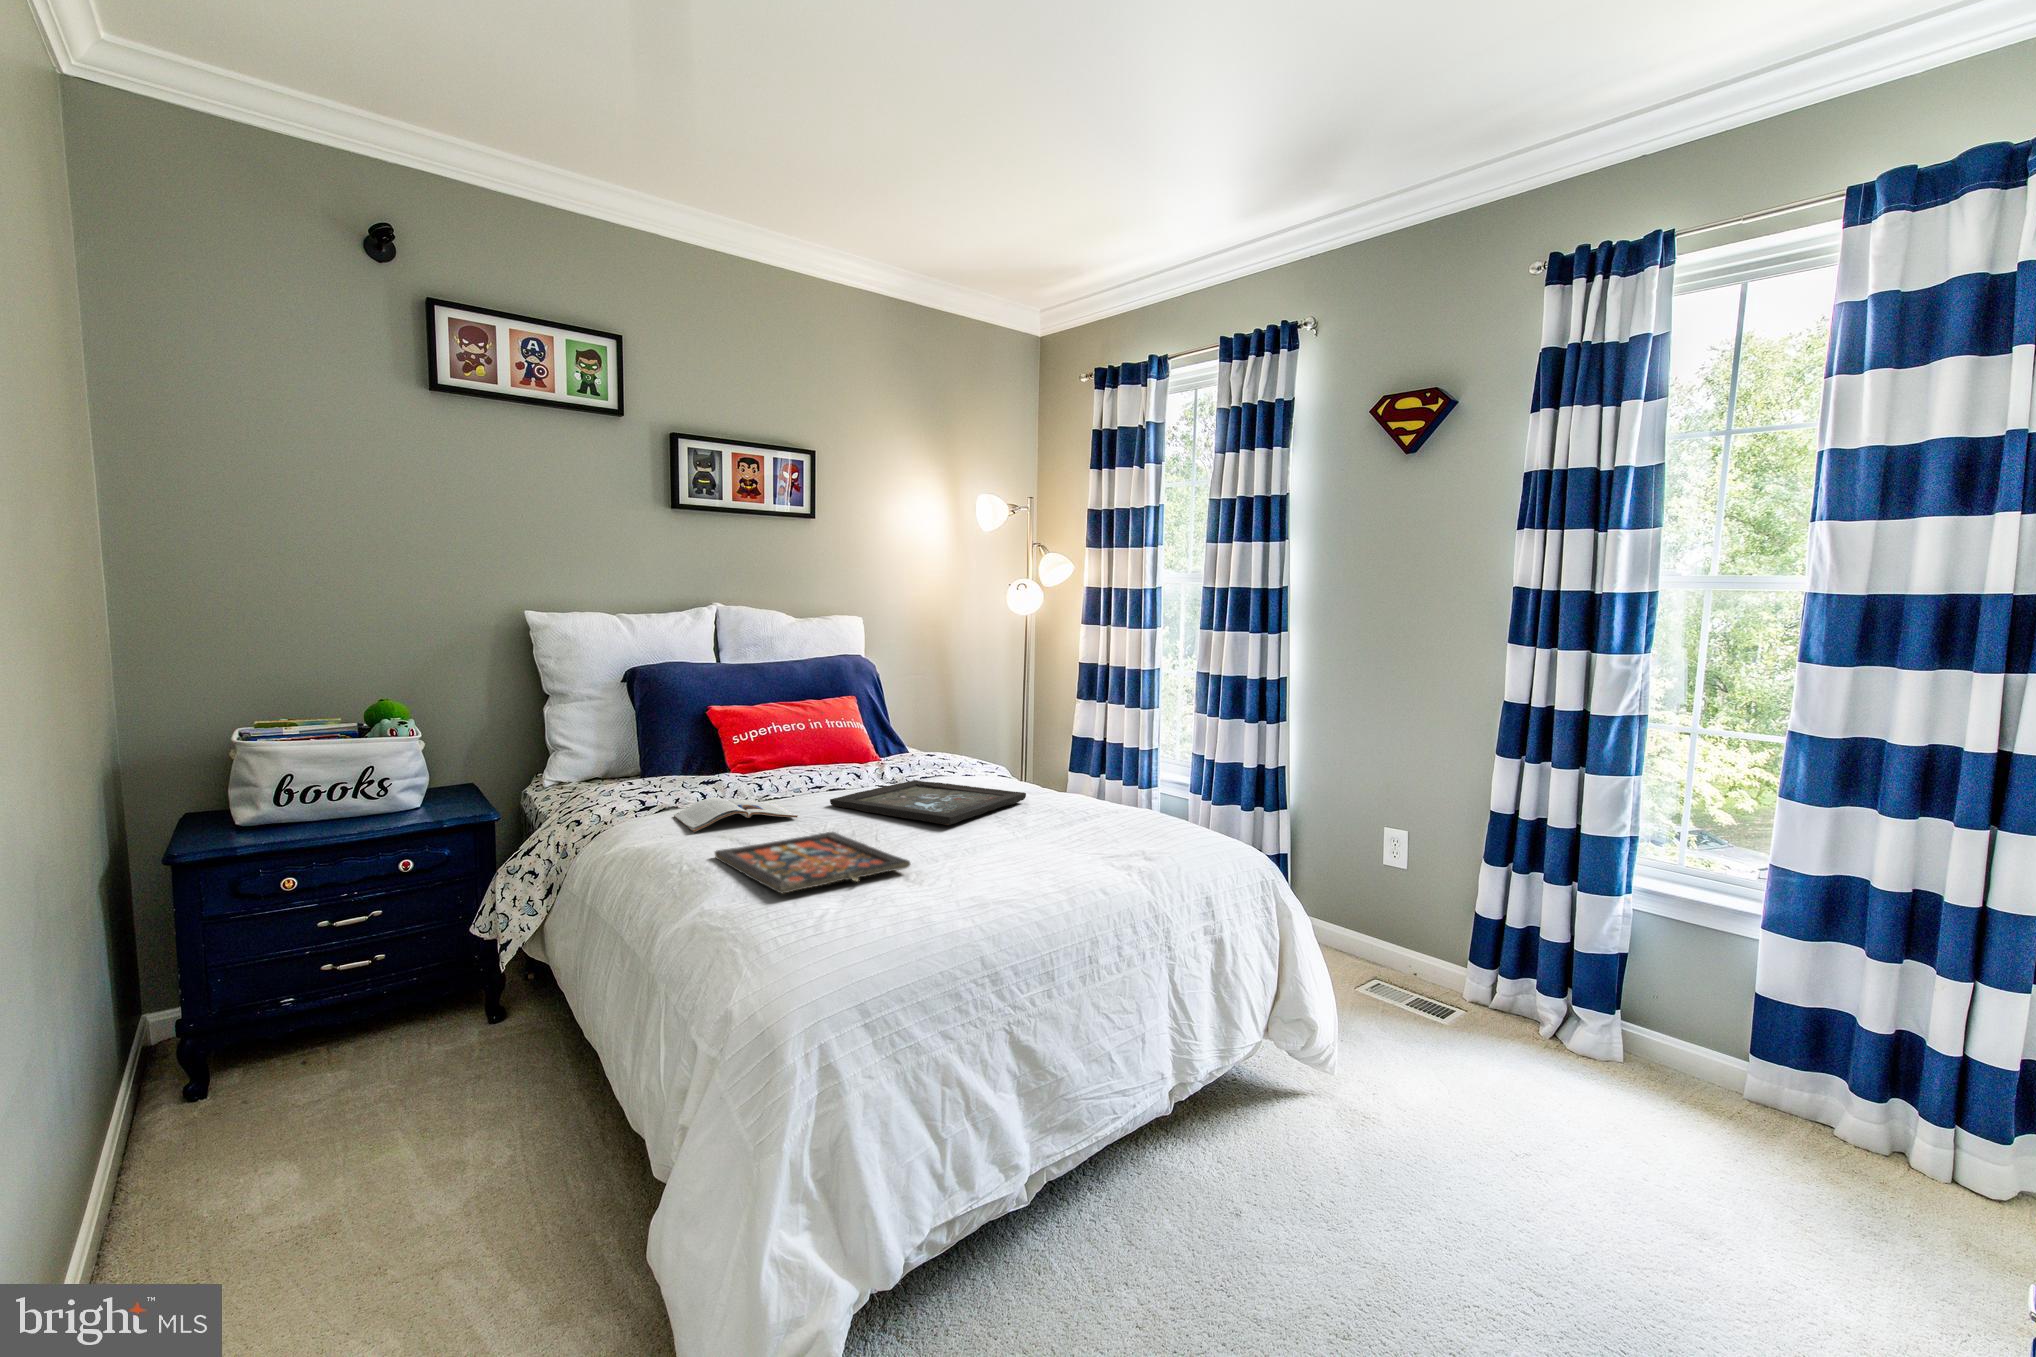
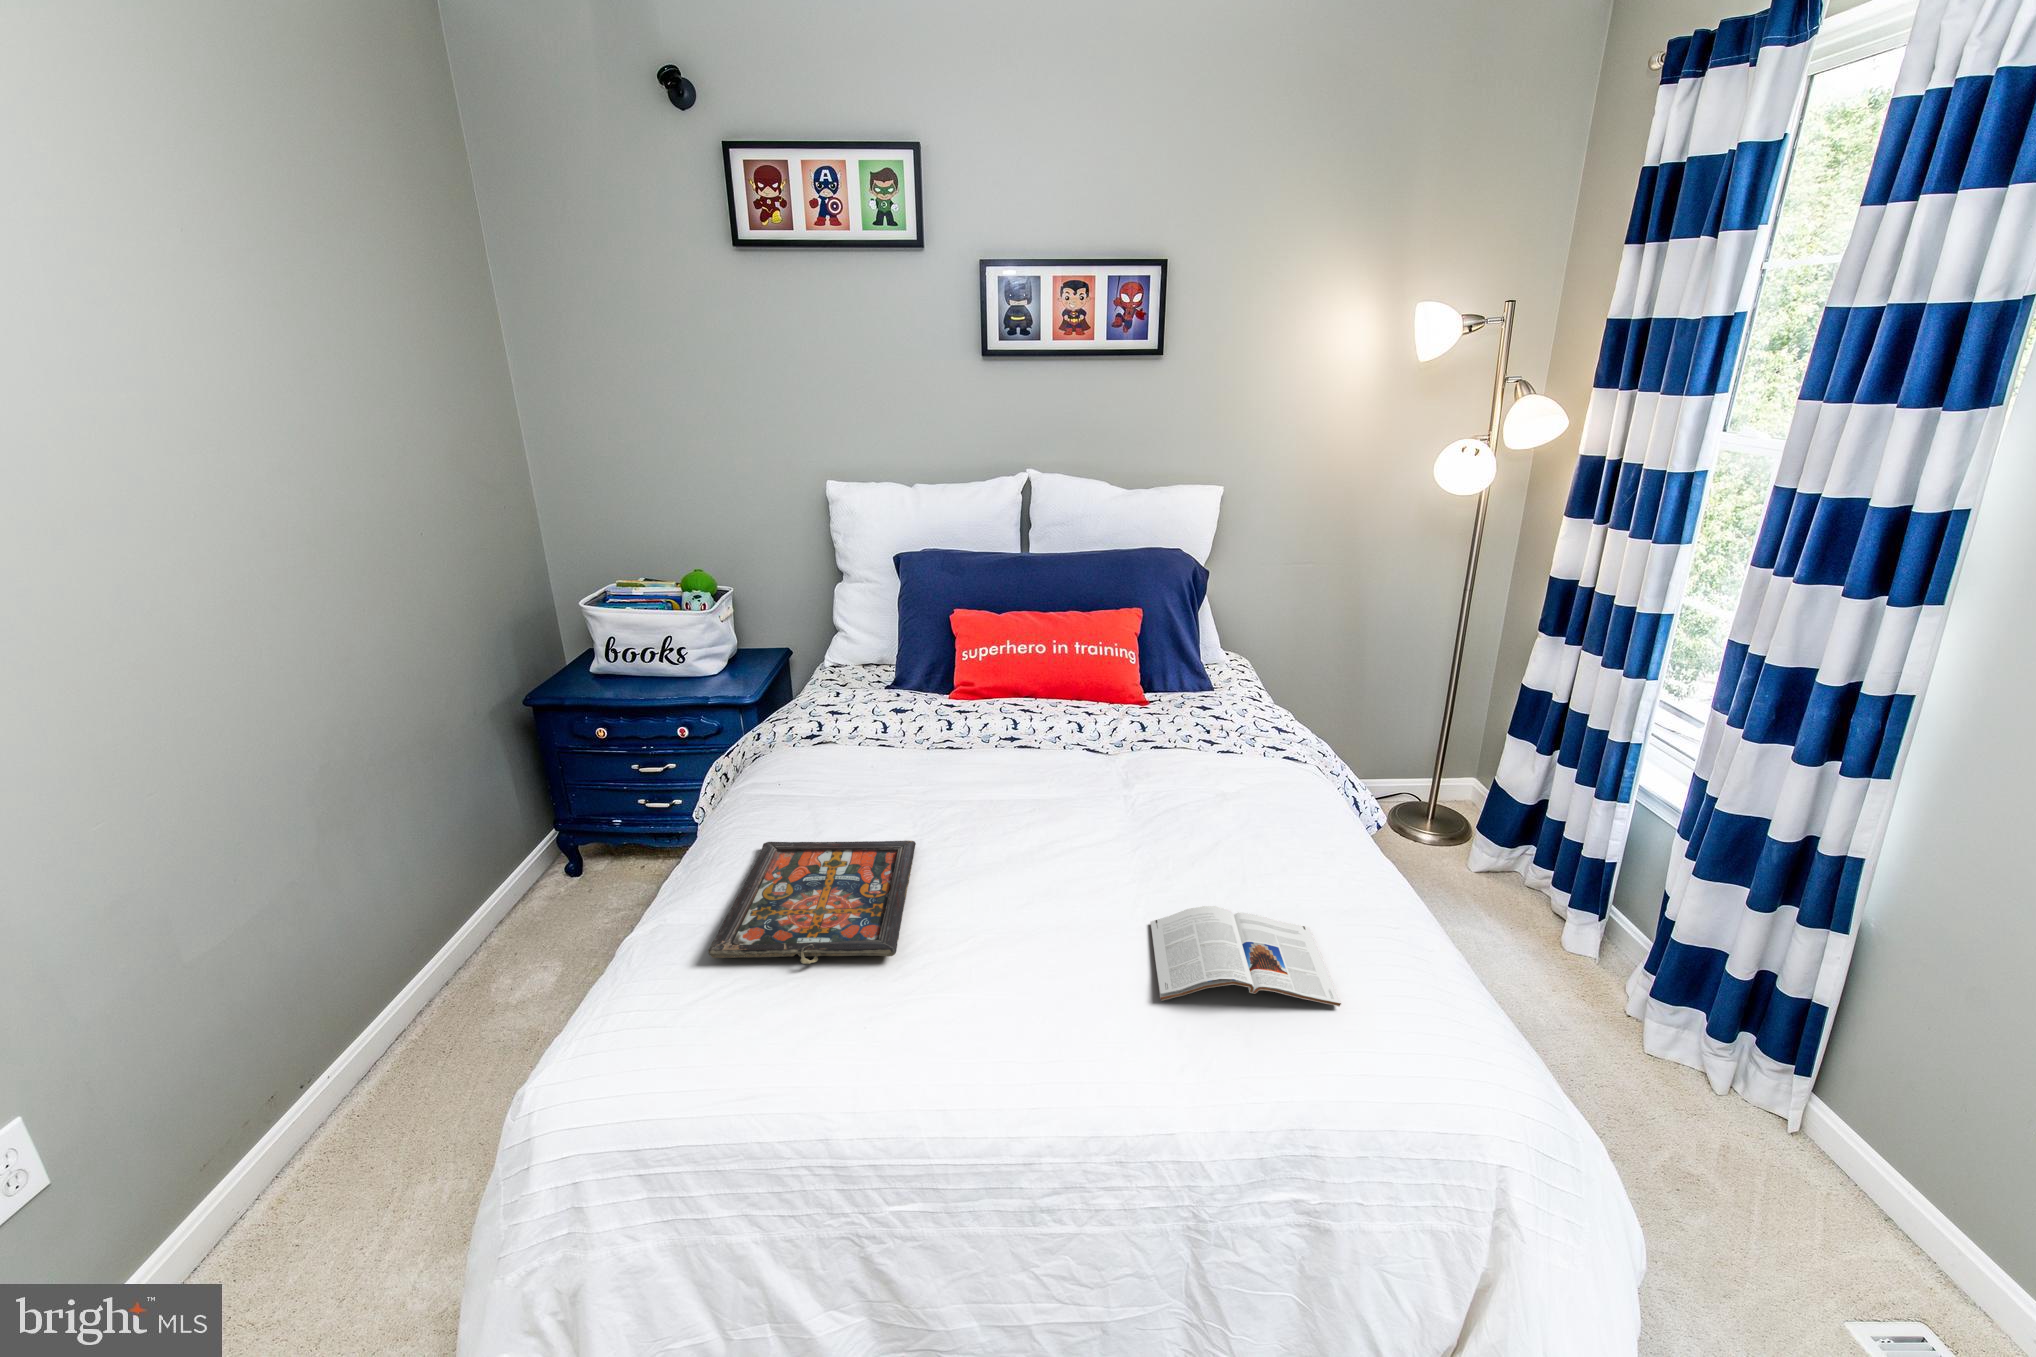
tray: present [830,780,1026,825] -> none [985,753,1225,871]
magazine: present [674,797,798,832] -> present [1151,906,1341,1006]

